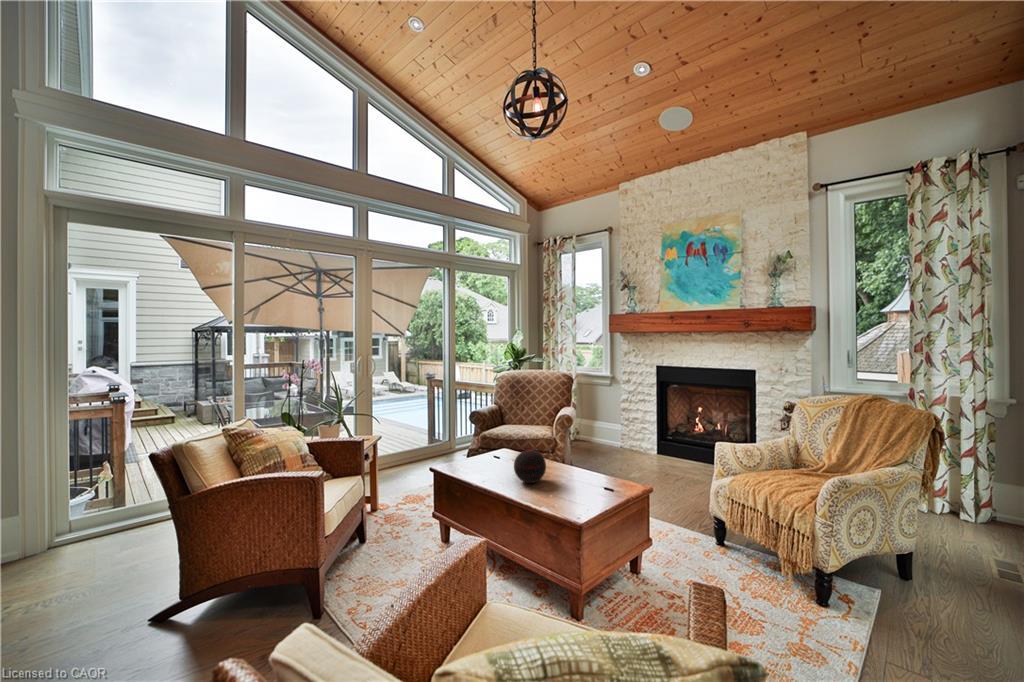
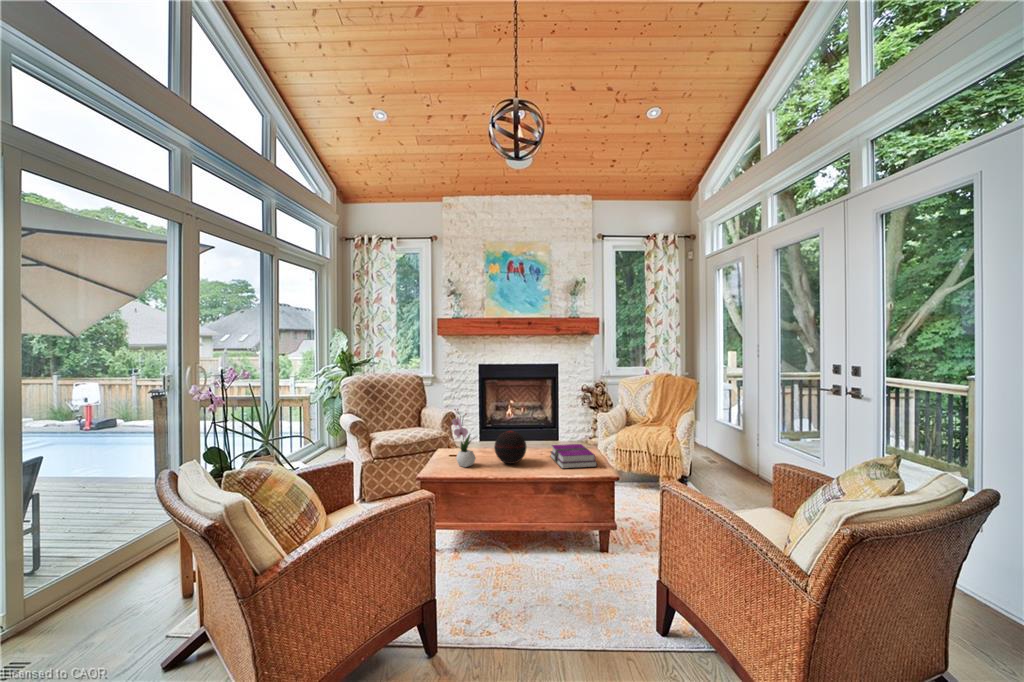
flower arrangement: none [481,421,503,477] -> present [452,409,476,467]
hardback book: none [558,473,615,508] -> present [550,444,597,469]

